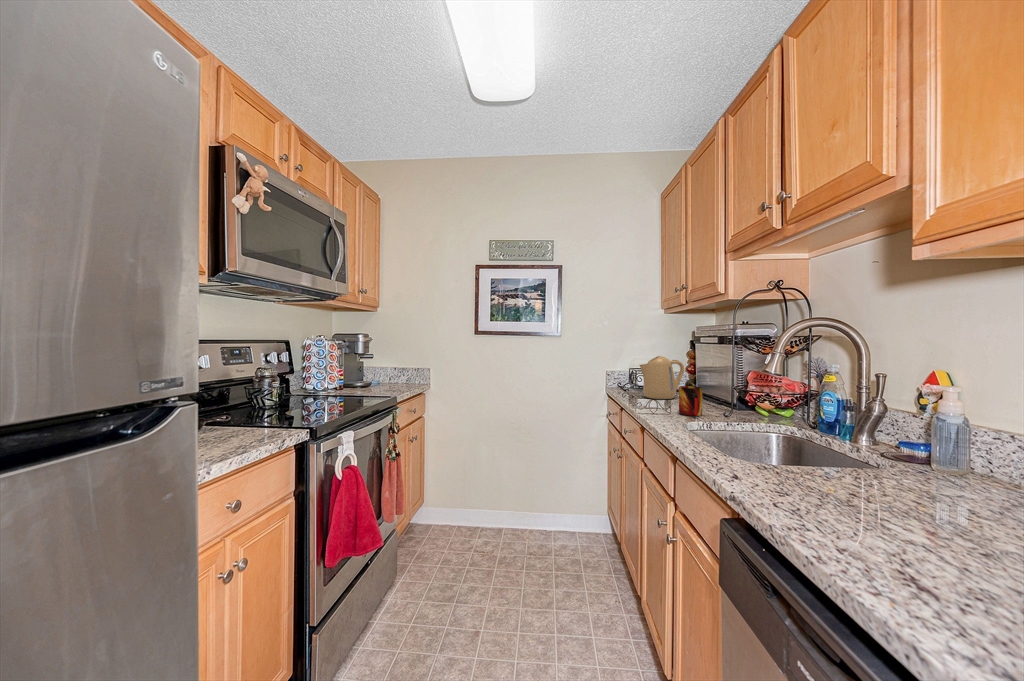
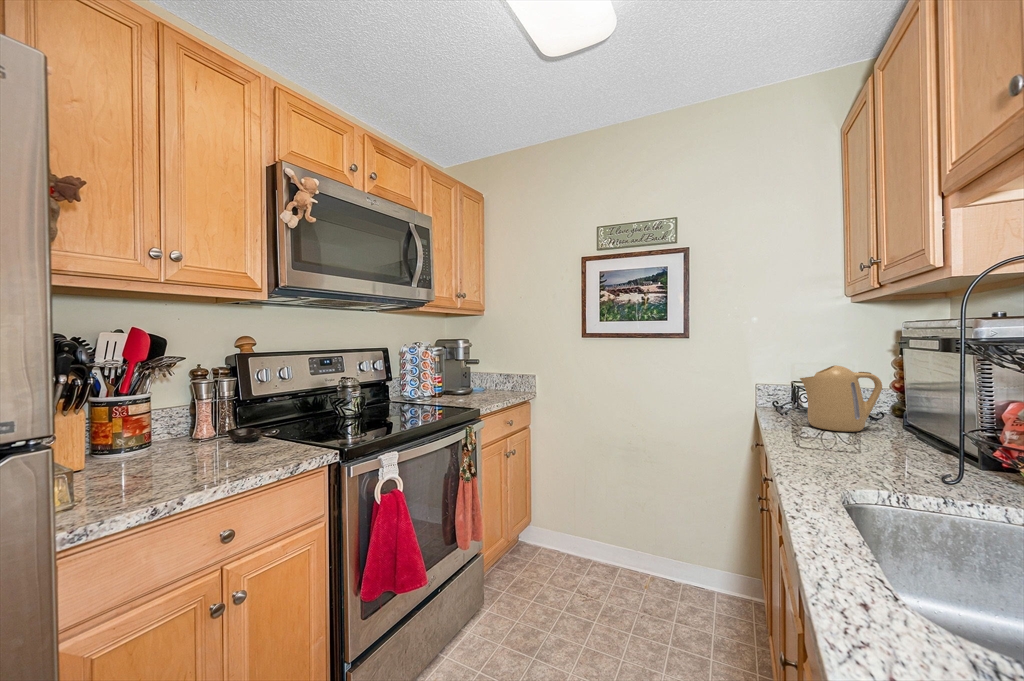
mug: present [679,386,702,416] -> none [854,420,902,472]

